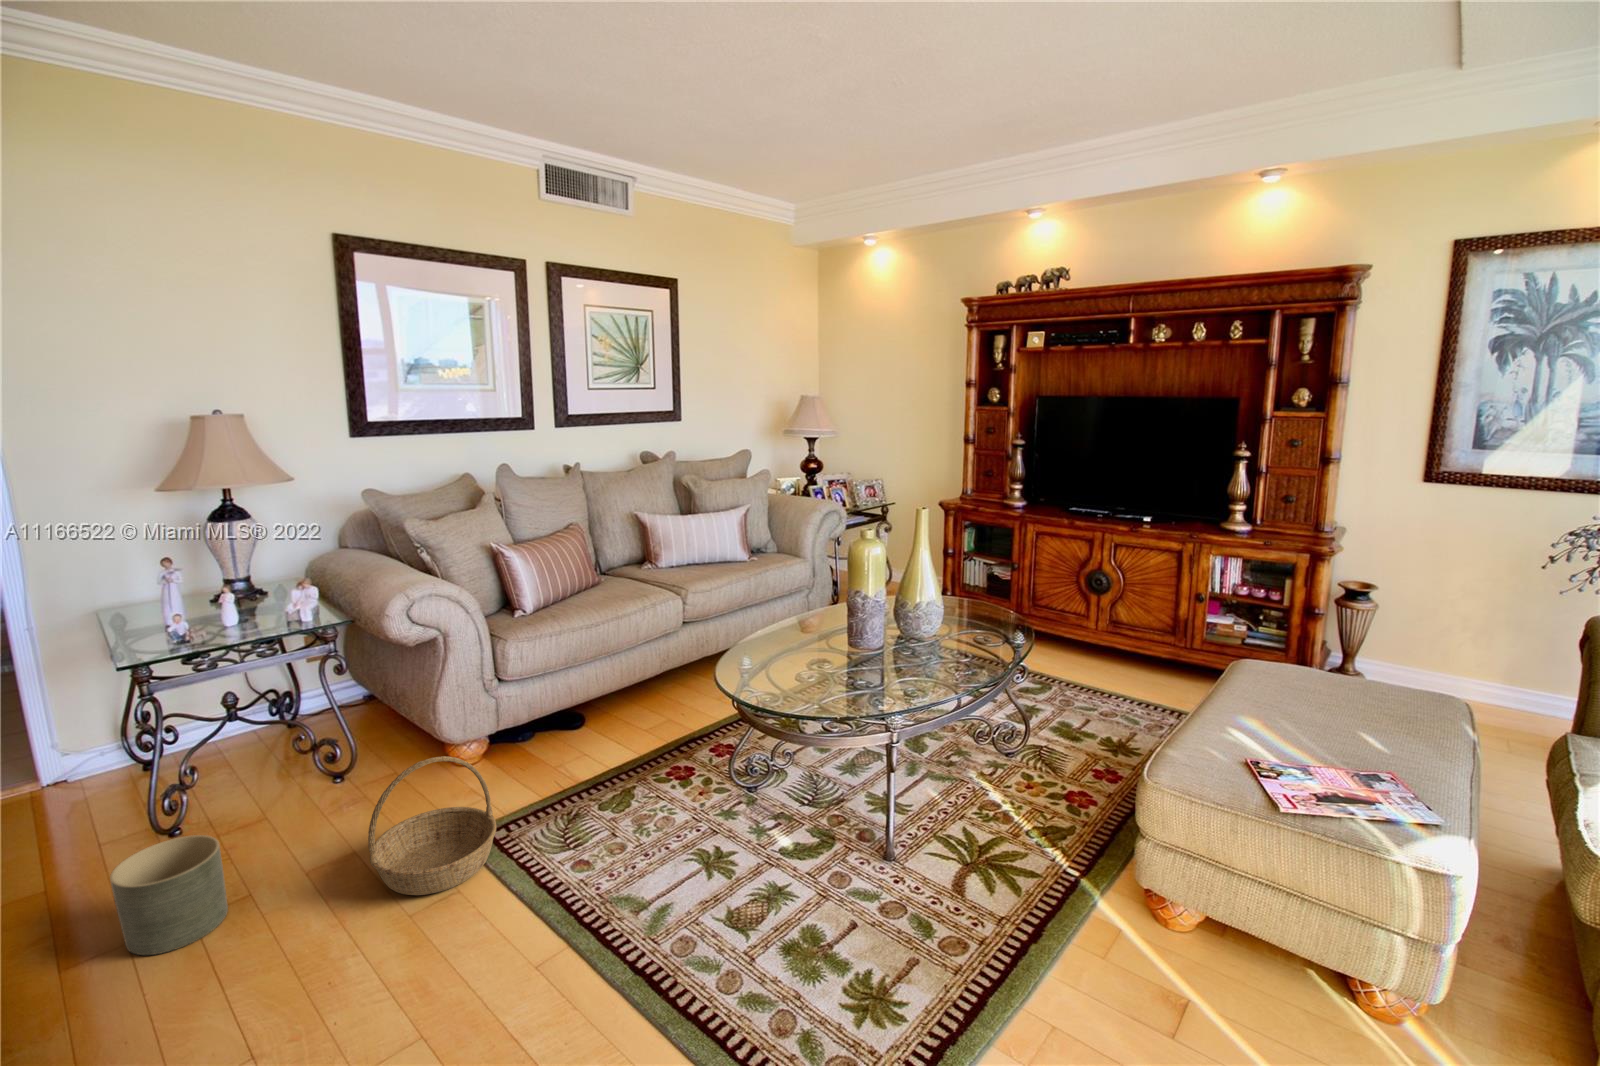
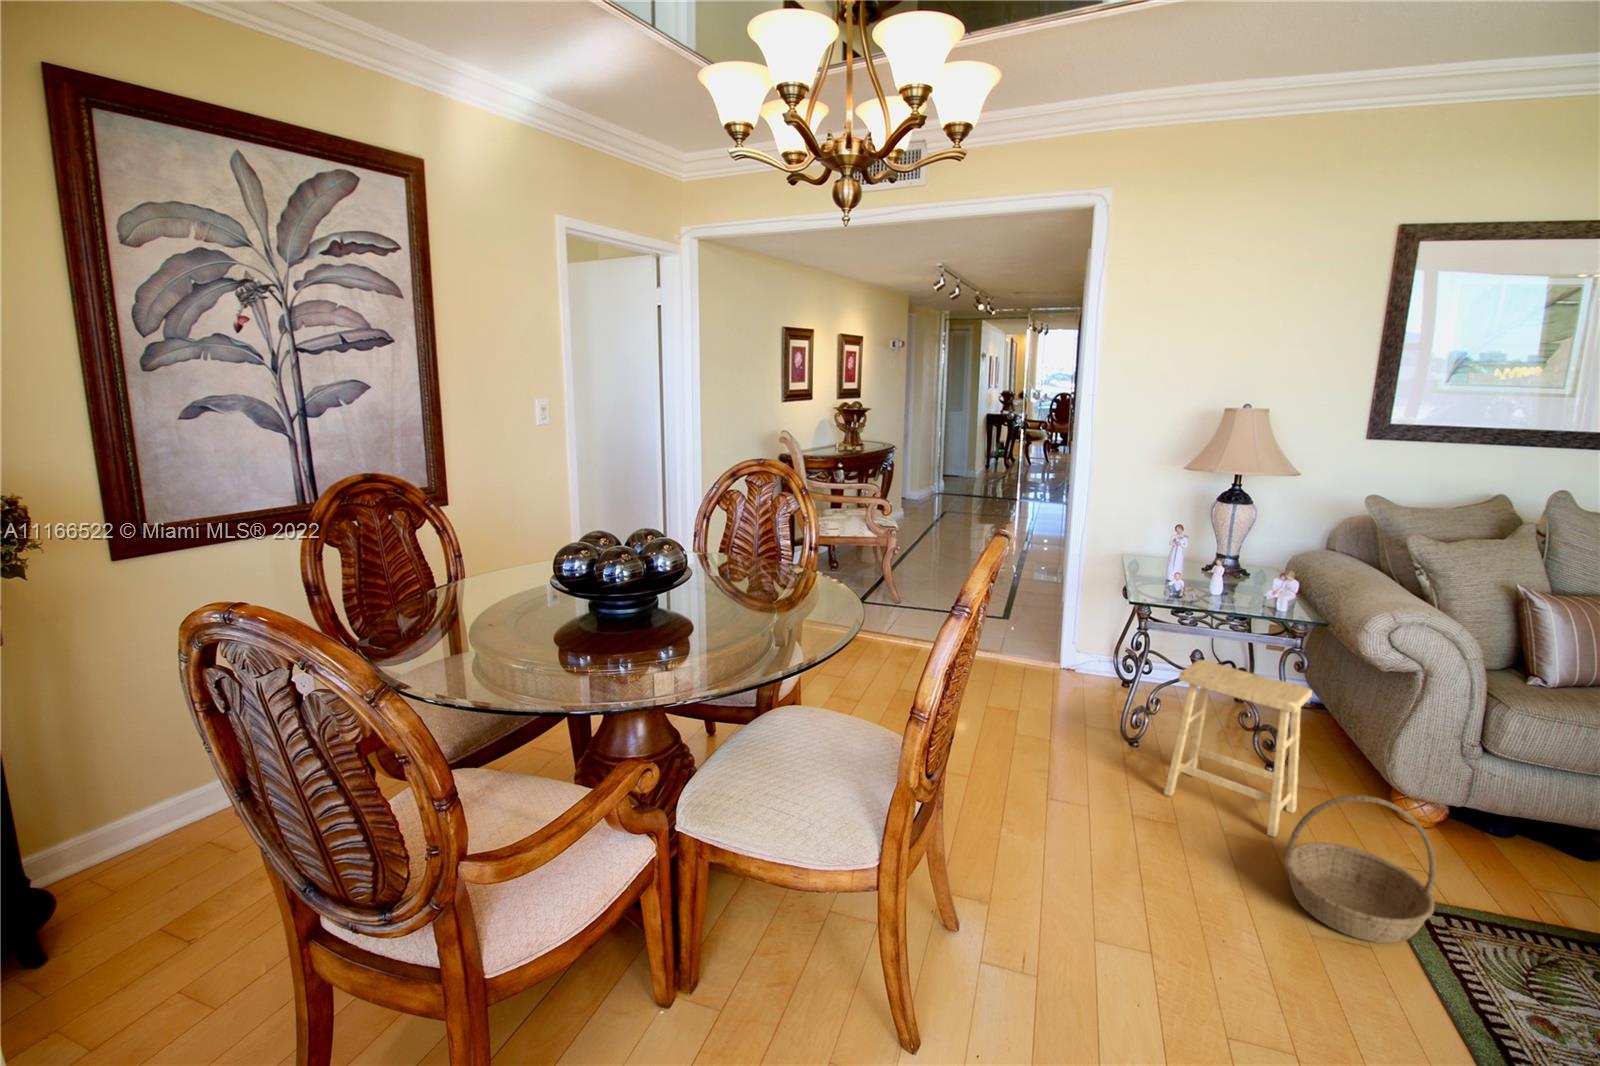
footstool: none [205,685,373,866] -> present [1164,660,1312,837]
planter: present [110,835,228,955] -> none [1091,751,1167,840]

